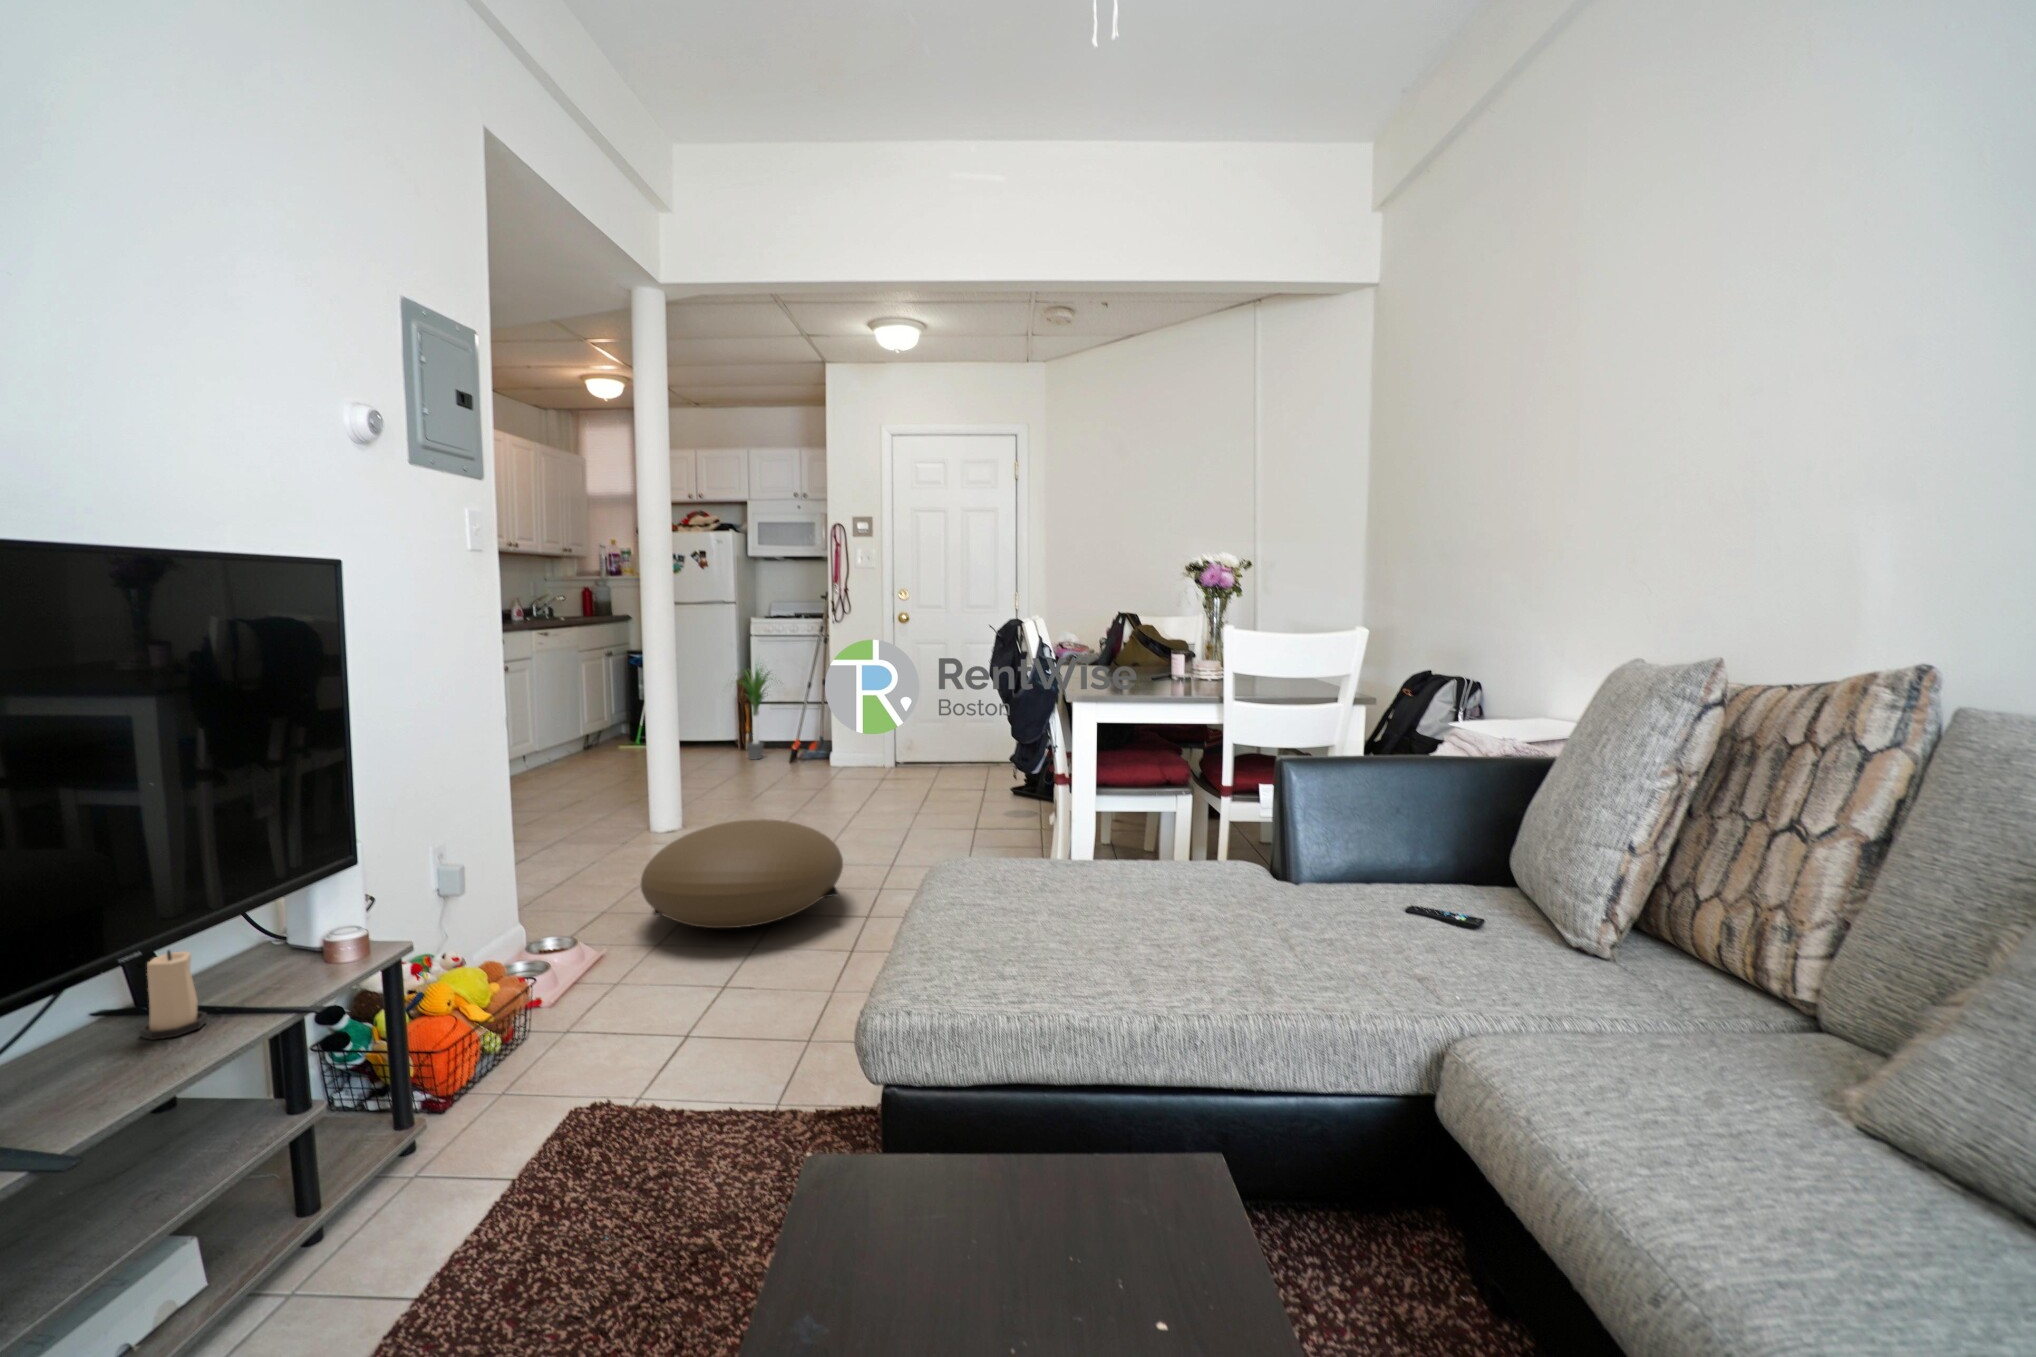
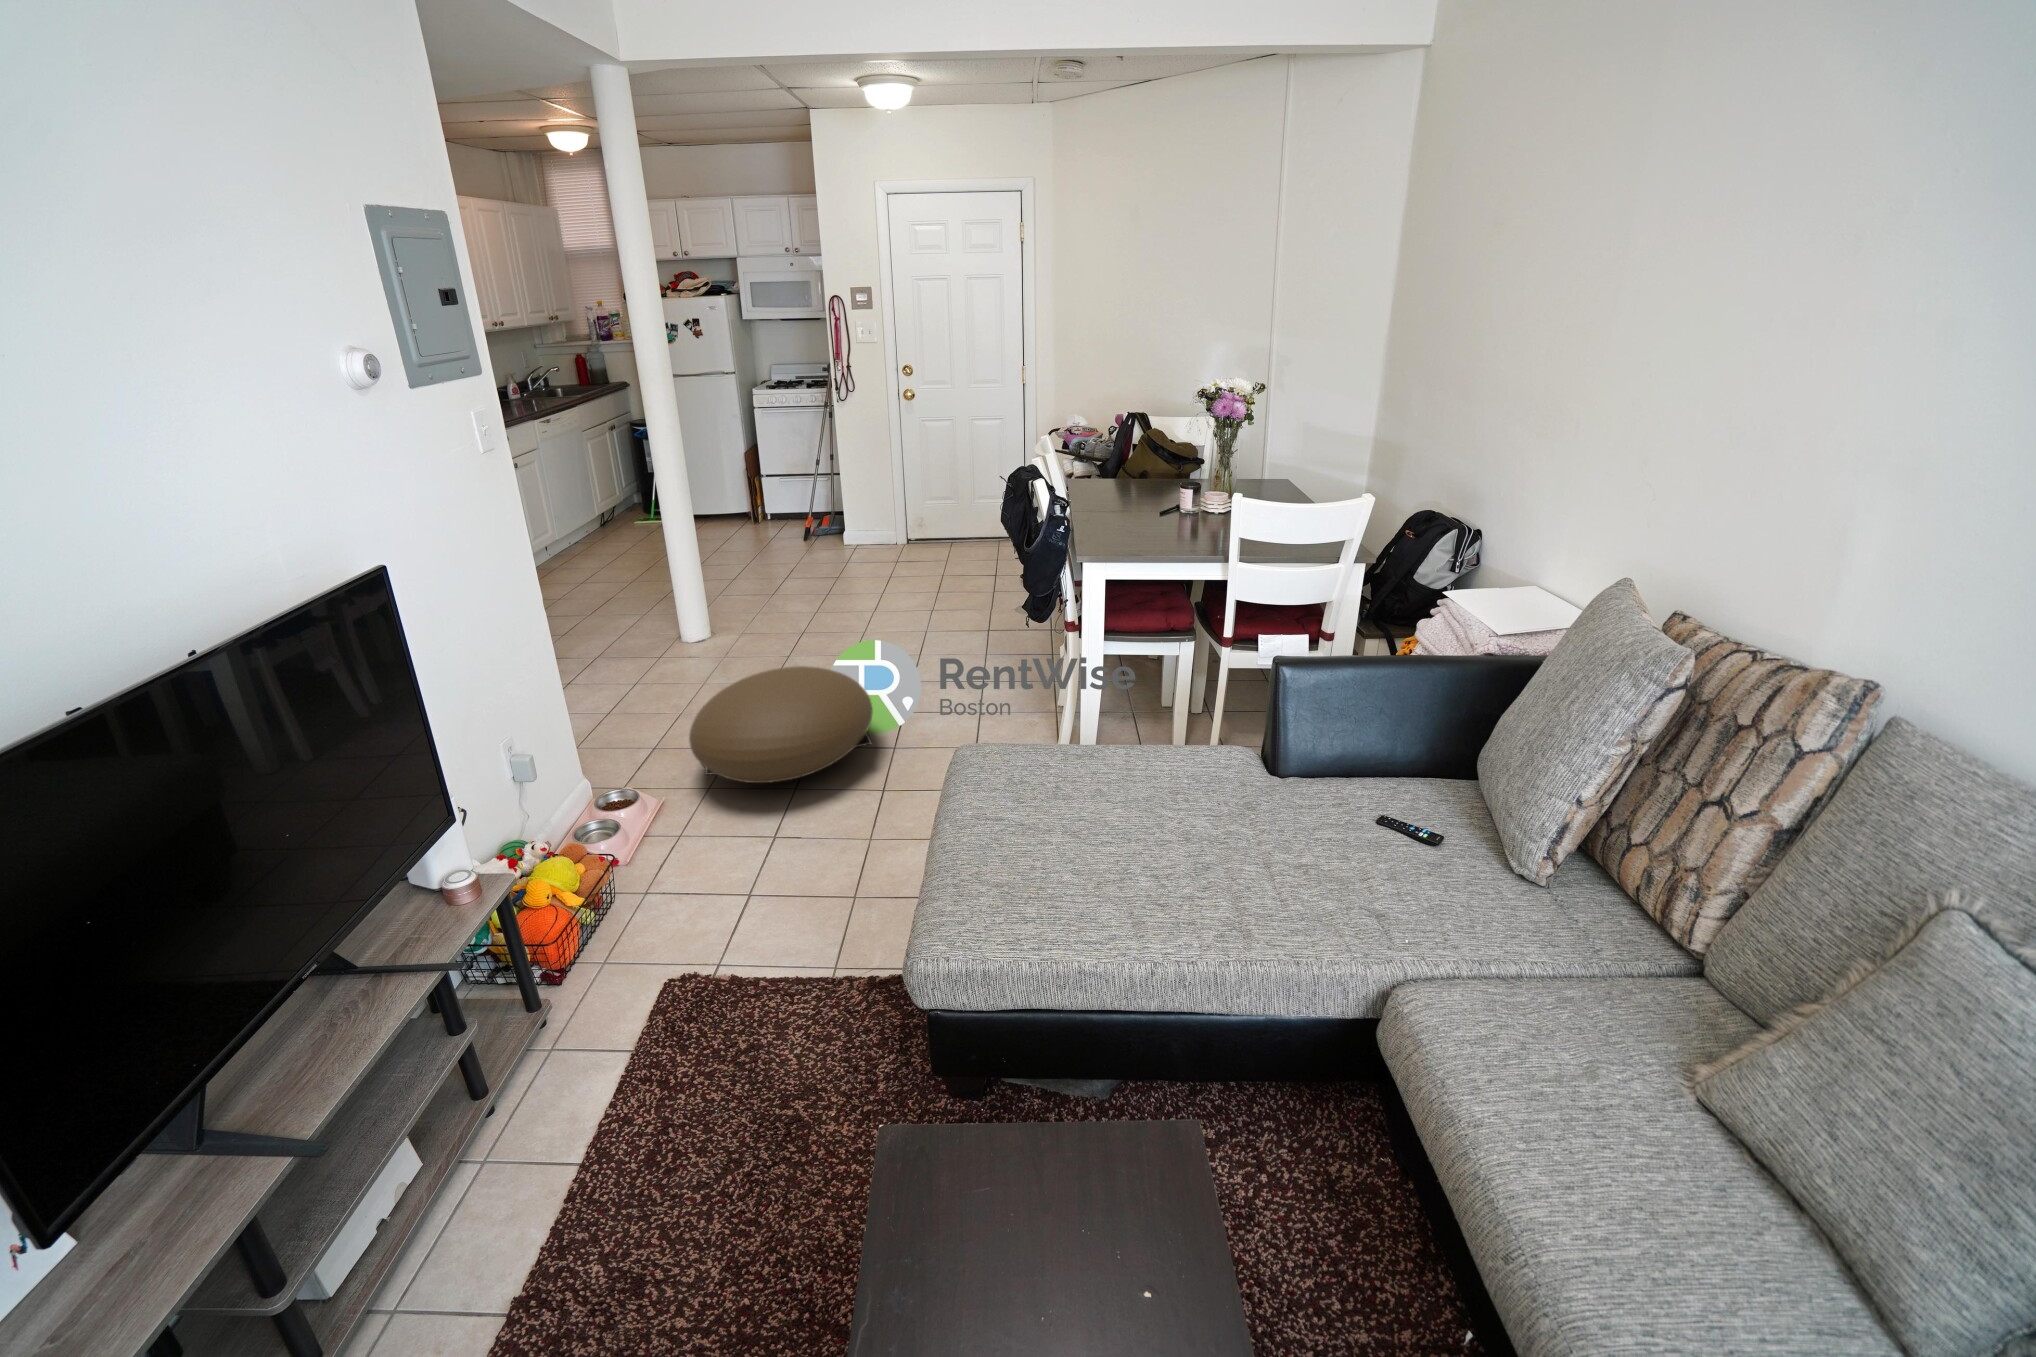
potted plant: present [735,667,773,760] -> none [732,434,804,545]
candle: present [140,950,208,1040] -> none [314,947,372,1017]

